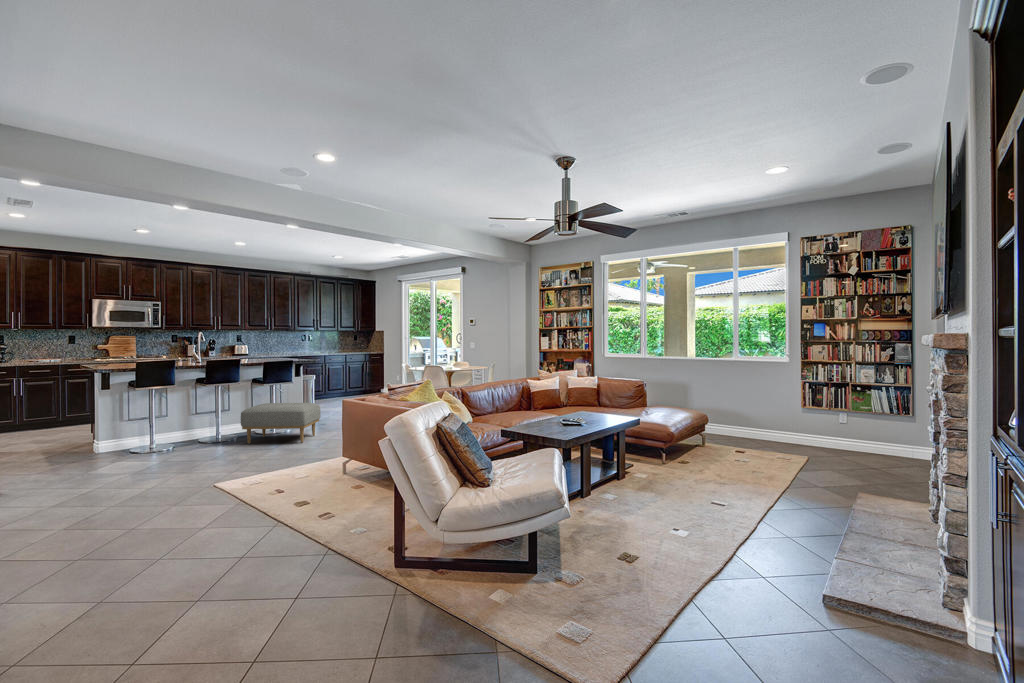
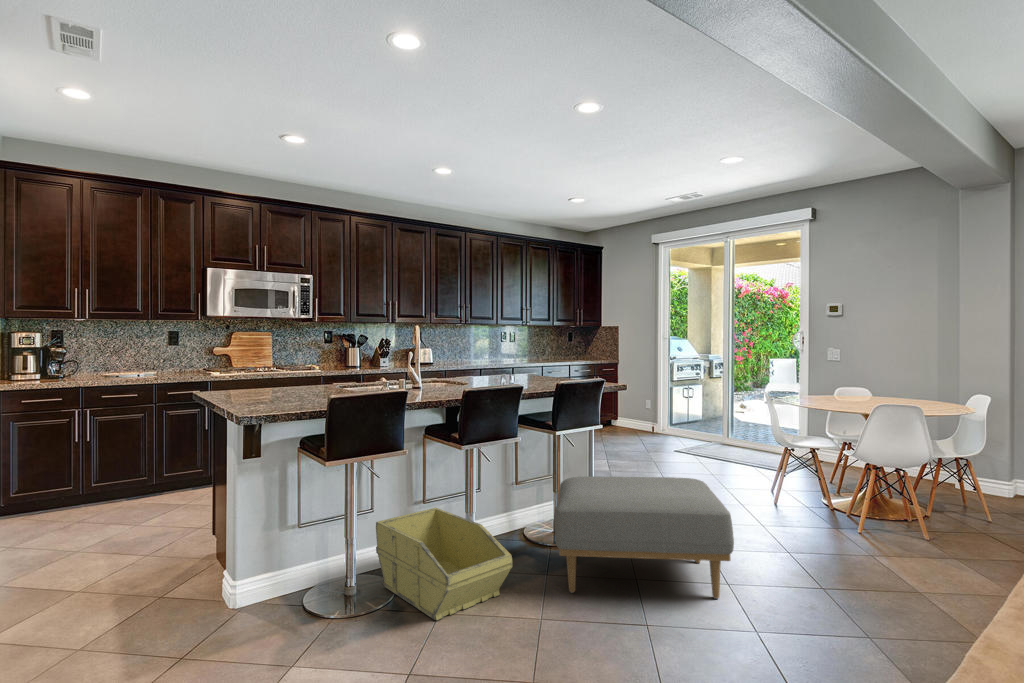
storage bin: none [170,417,222,450] -> present [376,508,513,620]

